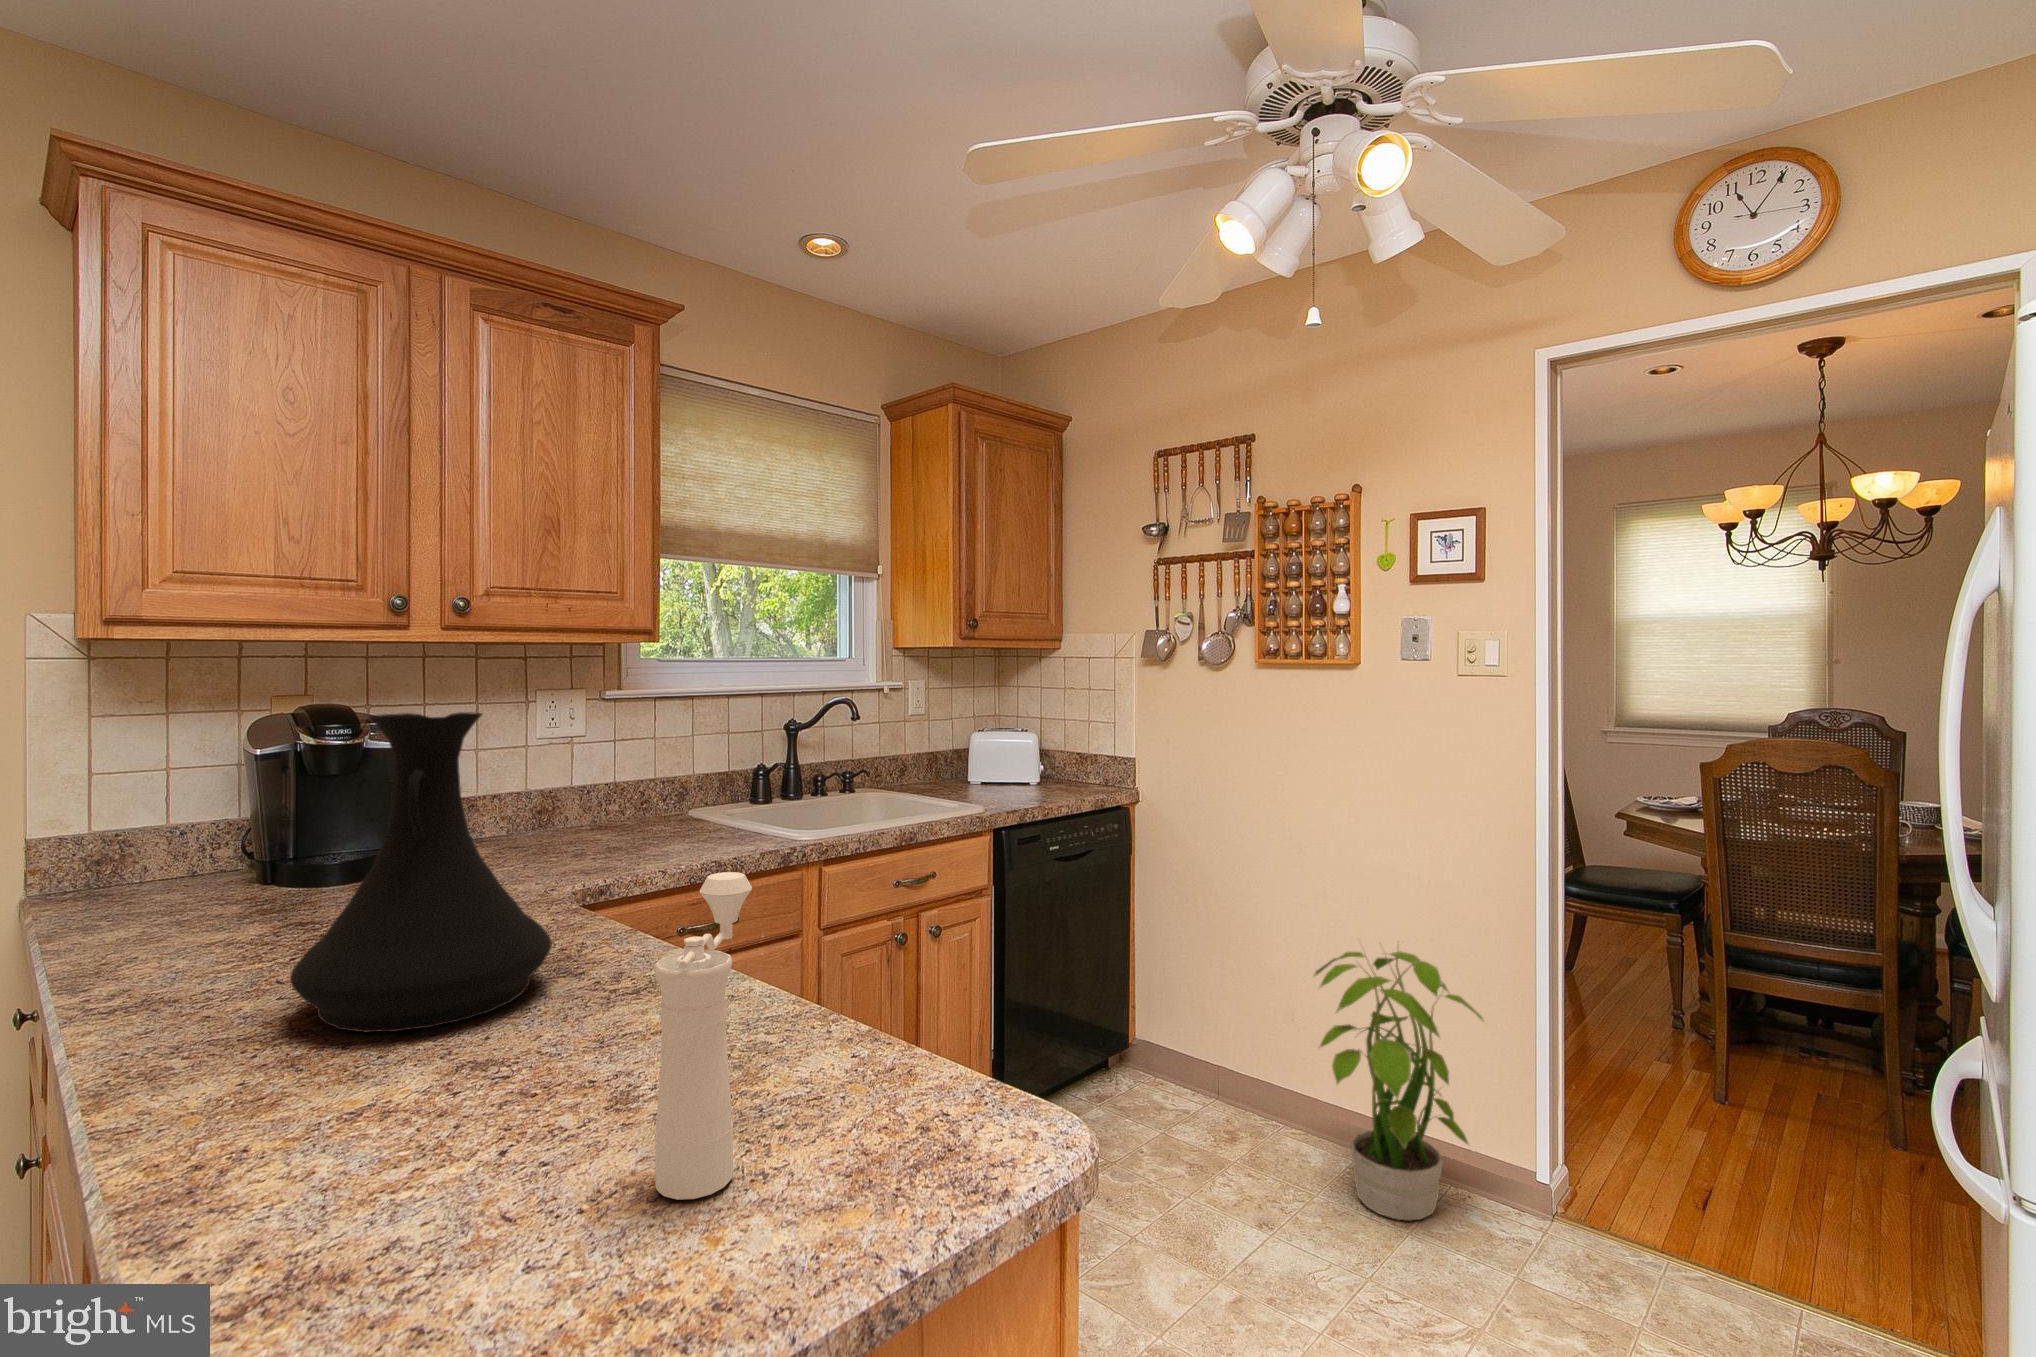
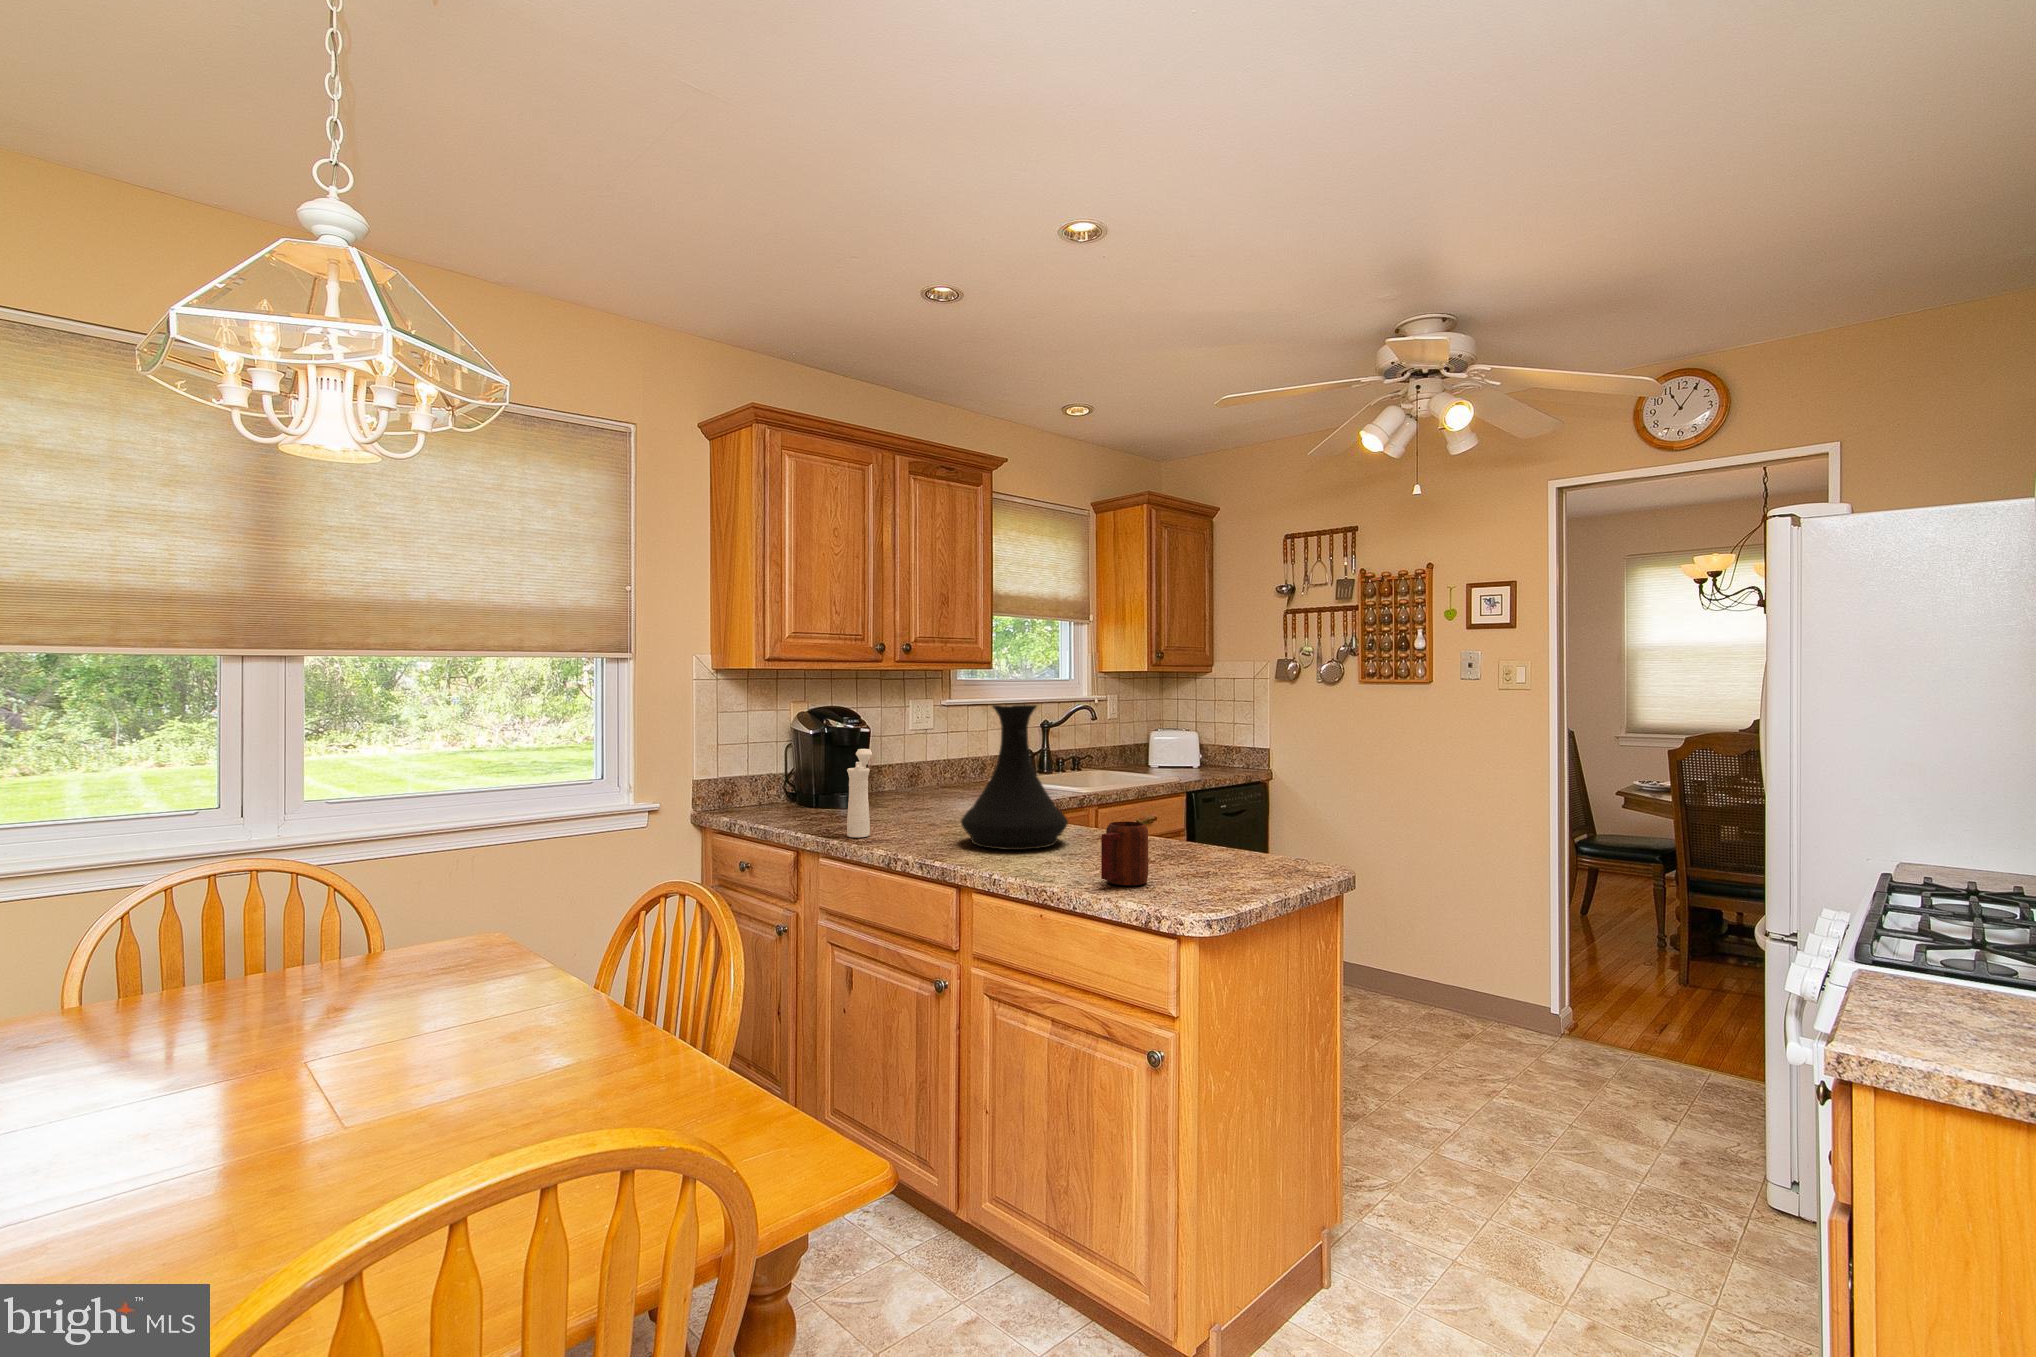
pepper mill: present [653,872,752,1200] -> present [847,749,872,837]
potted plant: present [1313,950,1483,1221] -> none [1405,861,1522,1038]
mug: none [287,1029,473,1226] -> present [1101,822,1148,886]

